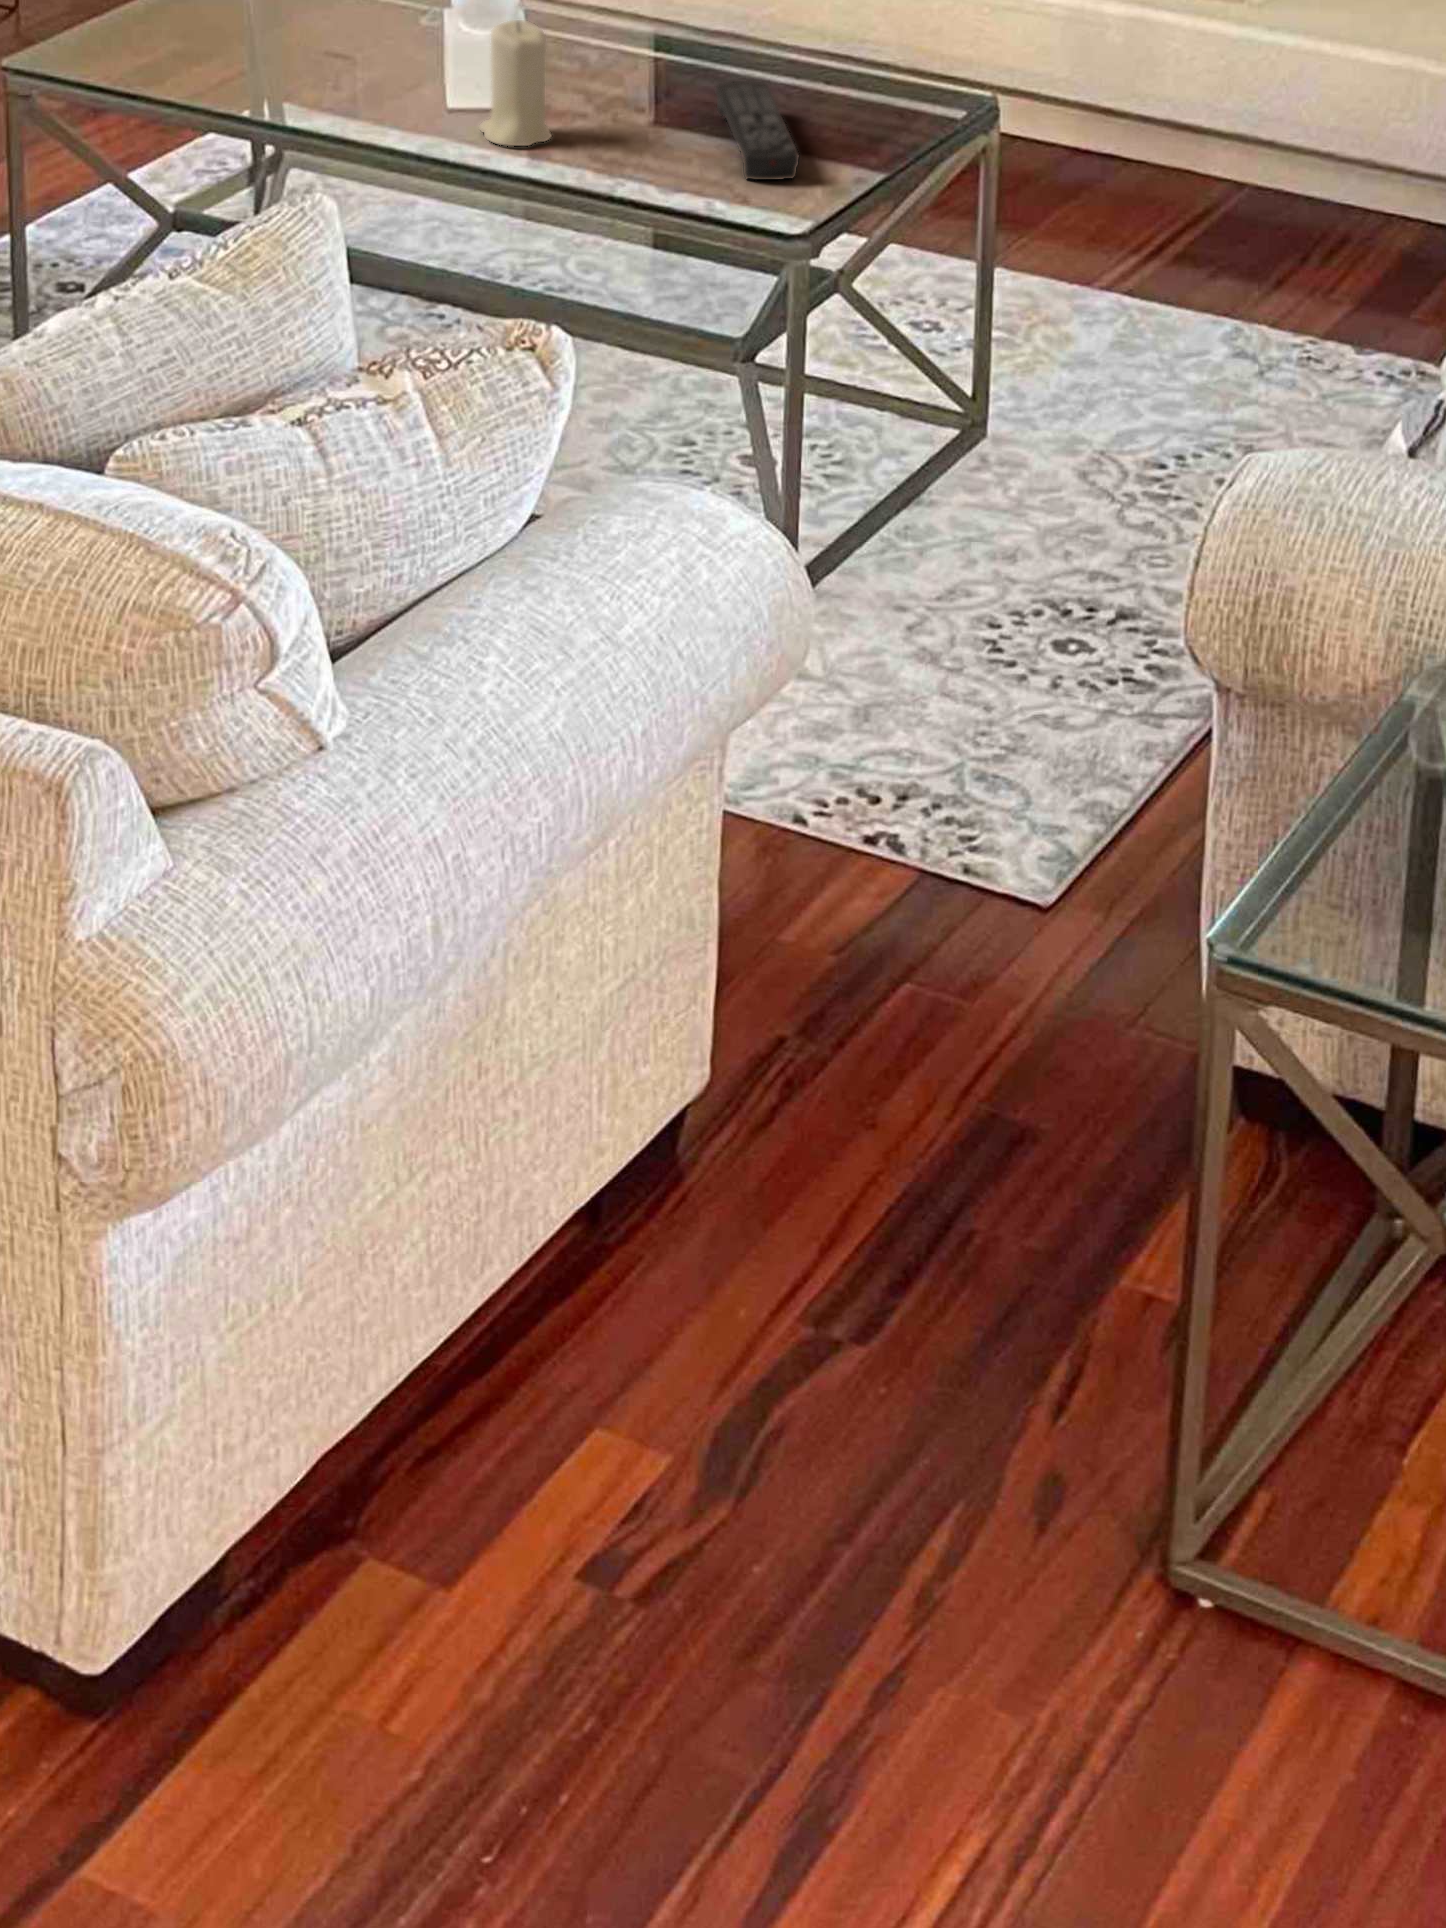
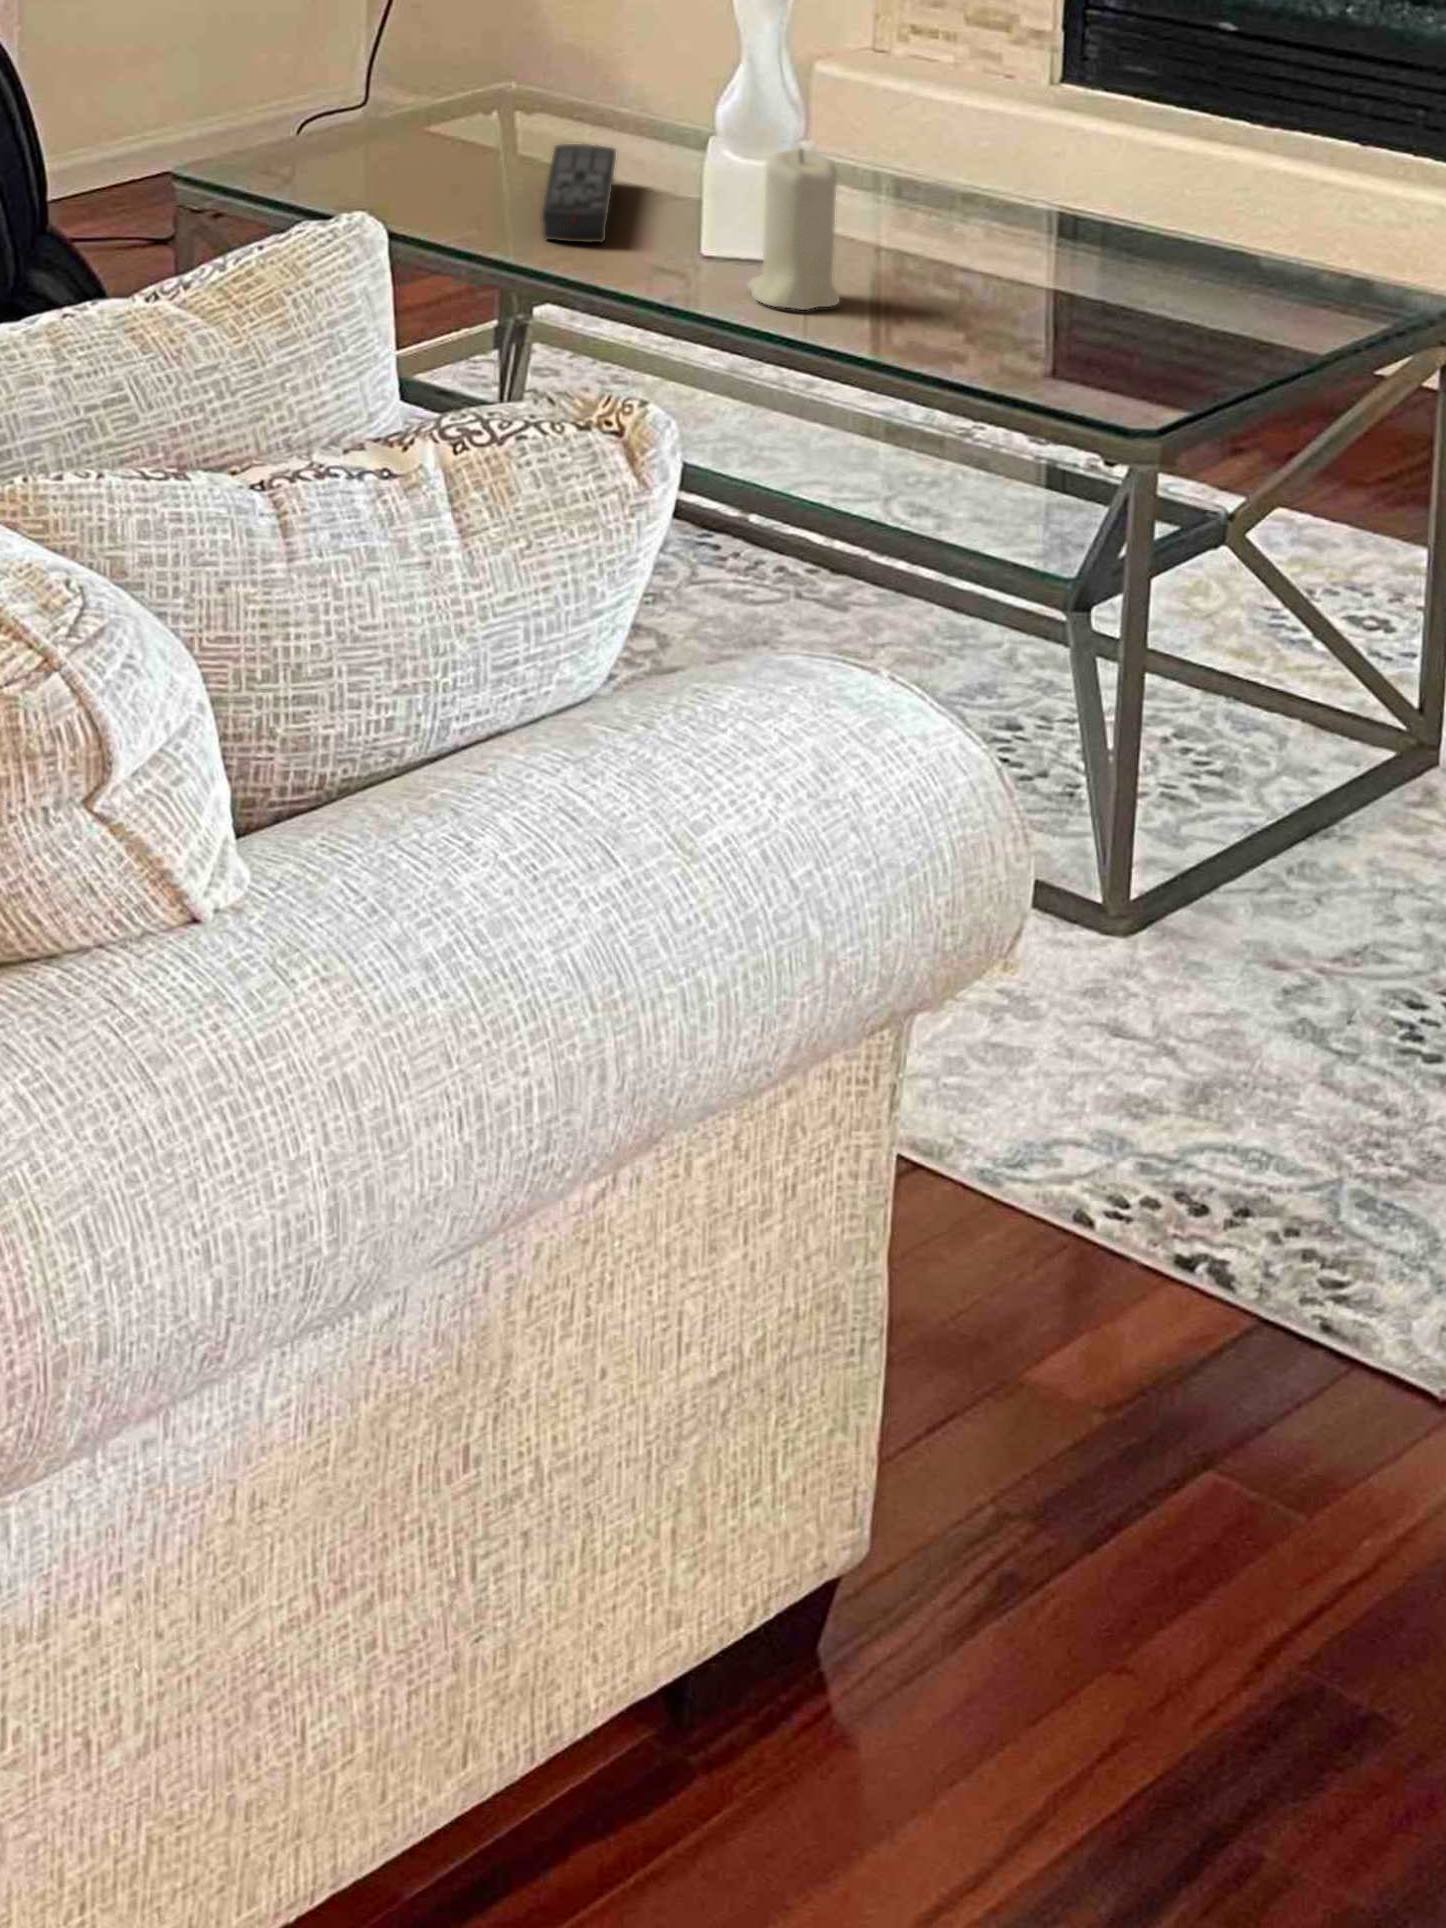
remote control: present [716,81,799,180] -> present [541,144,616,243]

